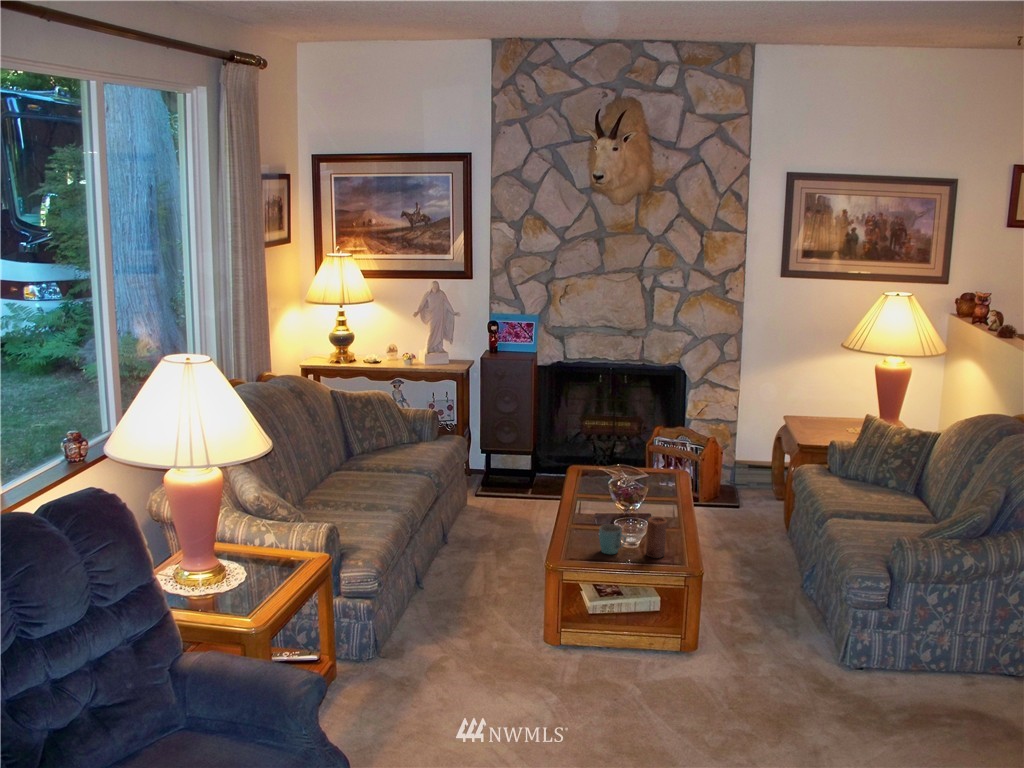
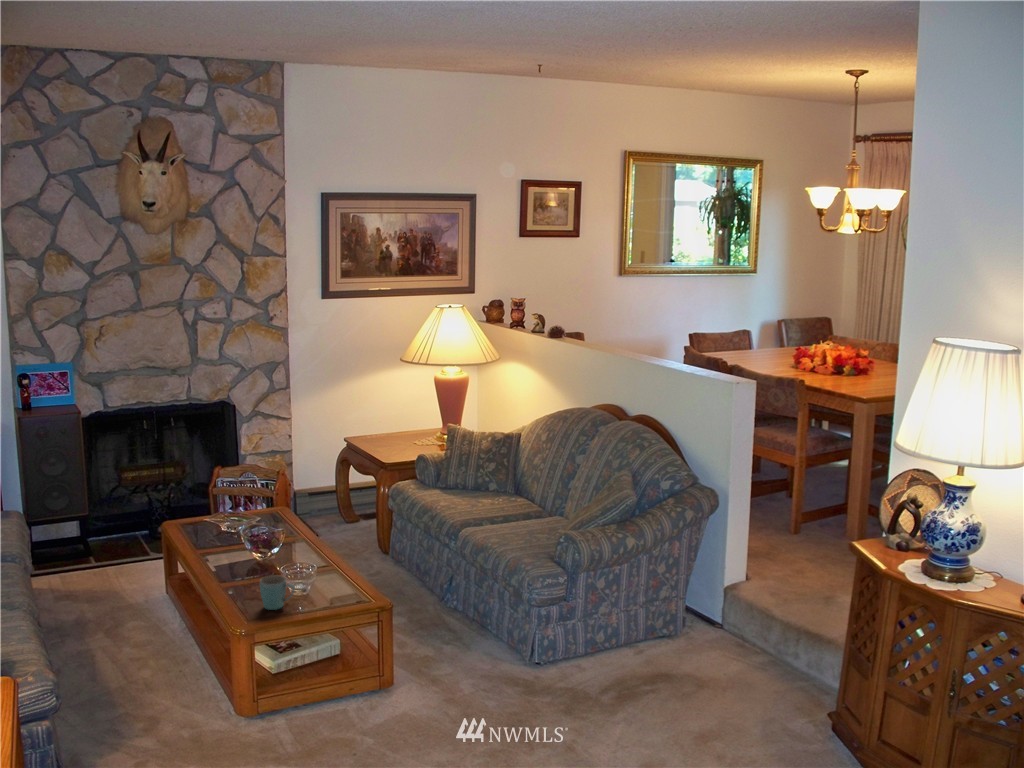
candle: present [646,517,667,558] -> none [315,556,336,602]

